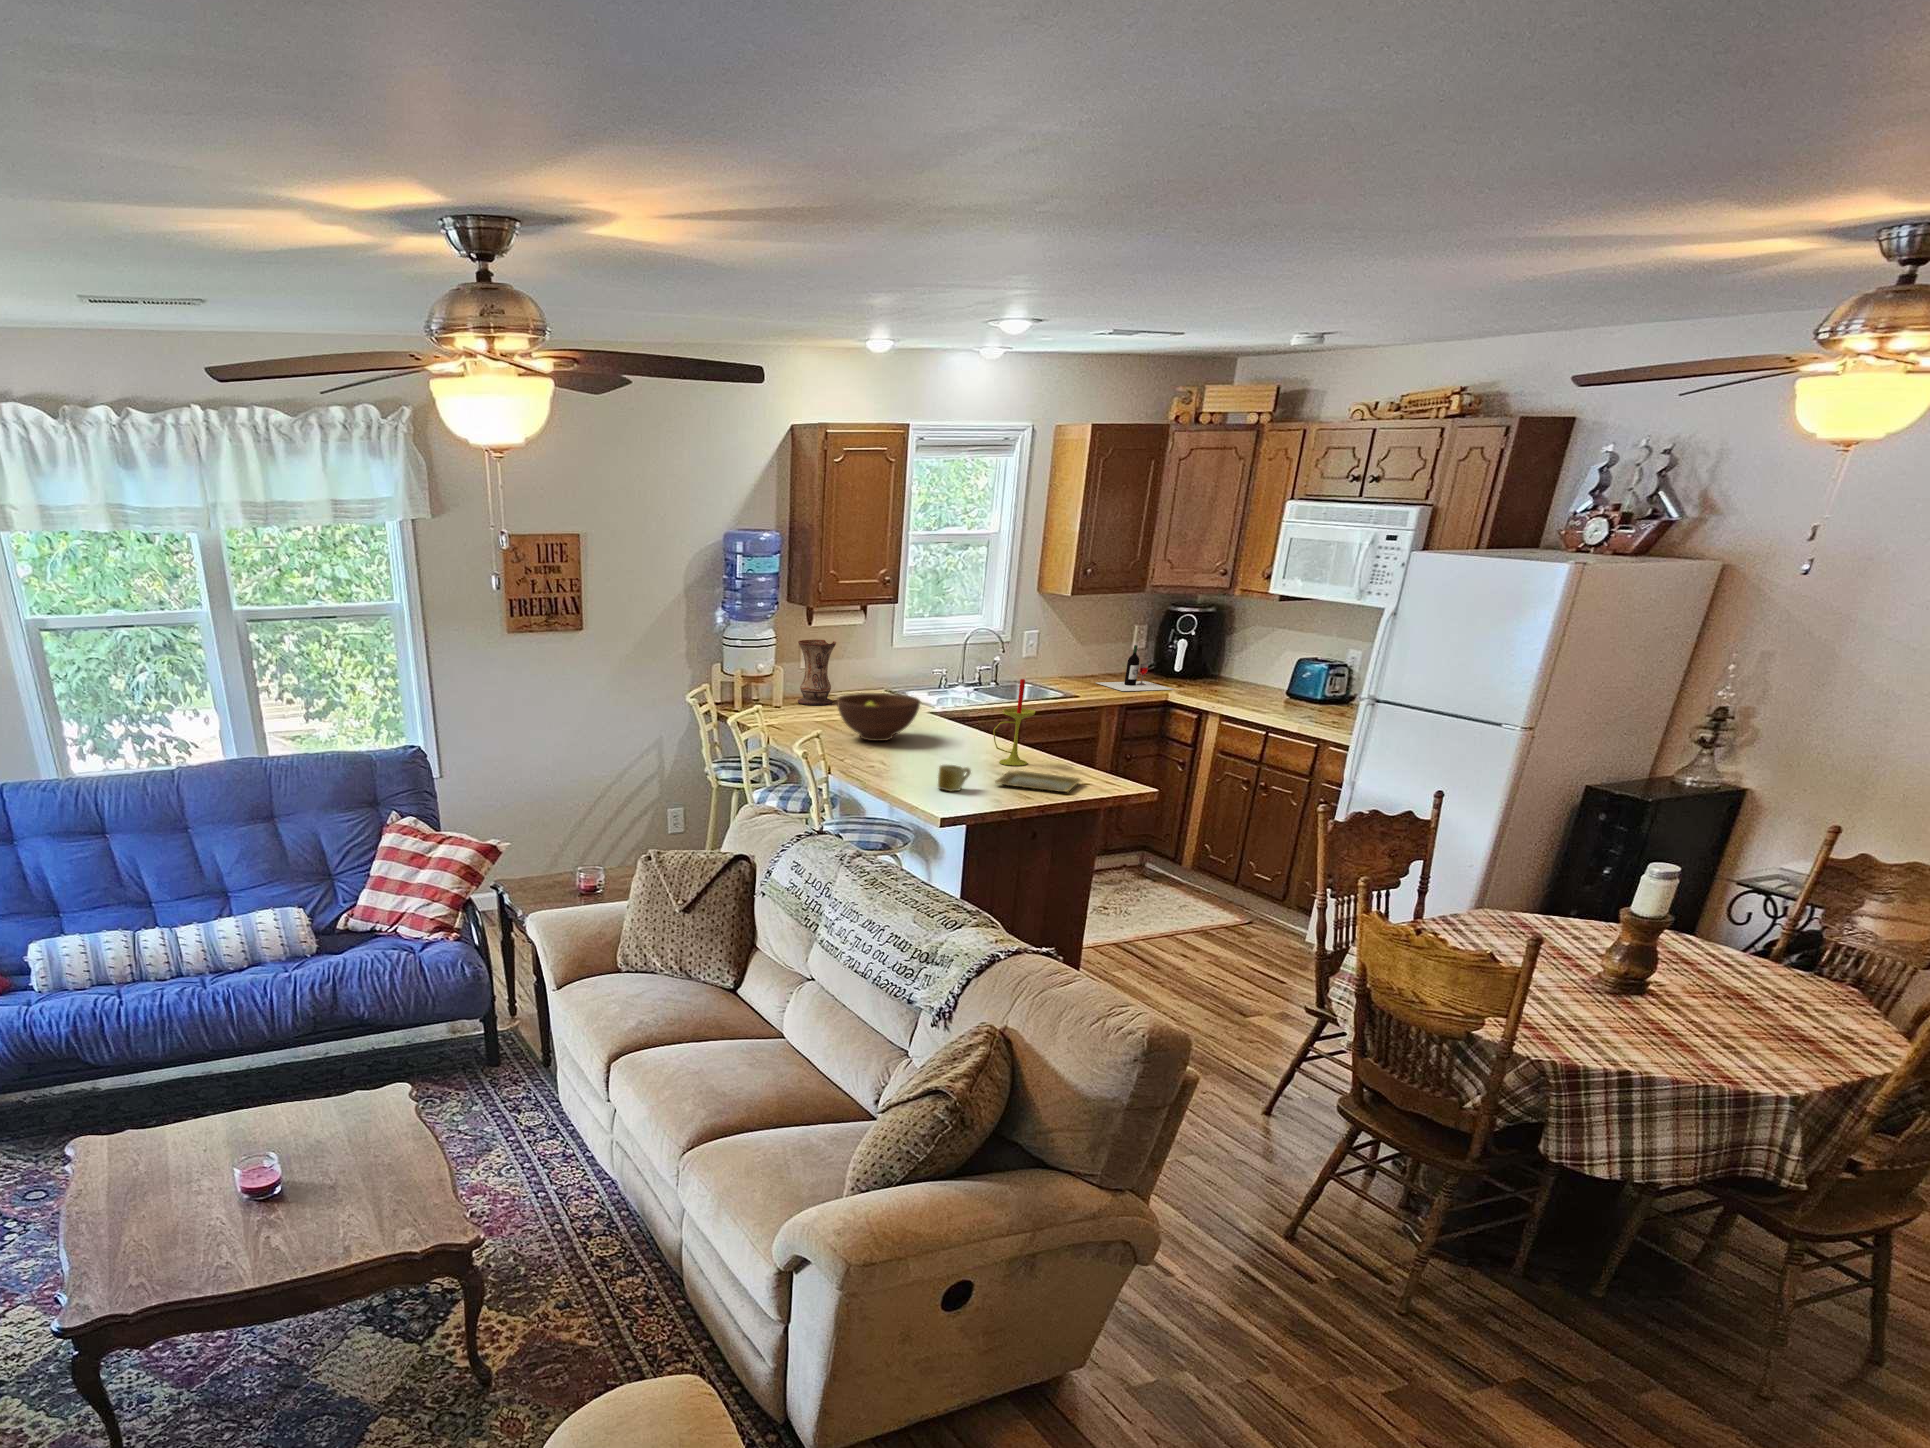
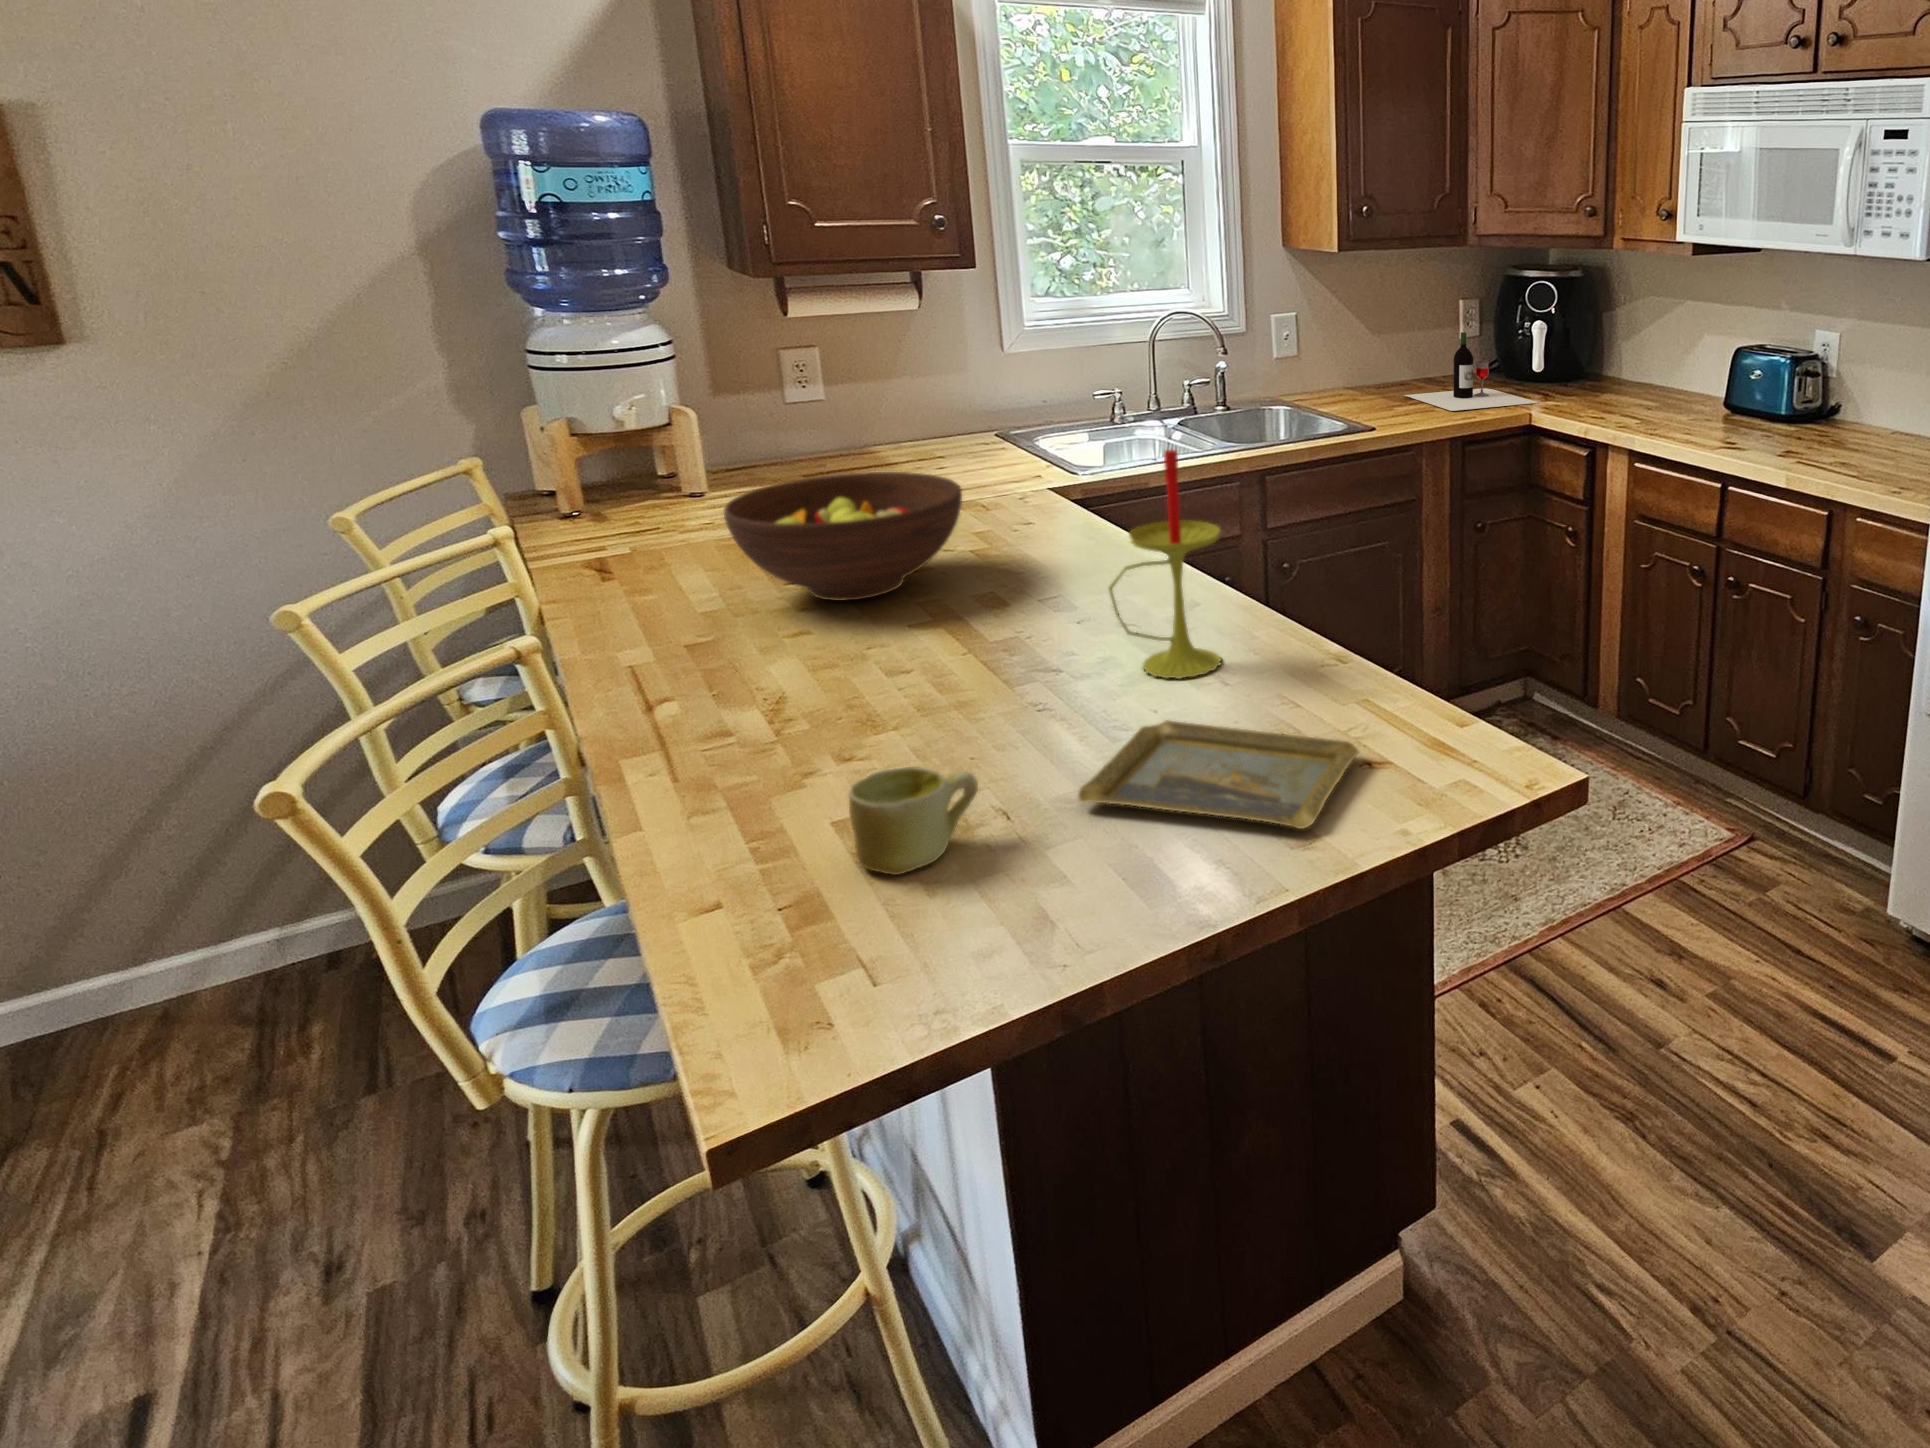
vase: present [798,640,836,705] -> none [757,345,861,481]

